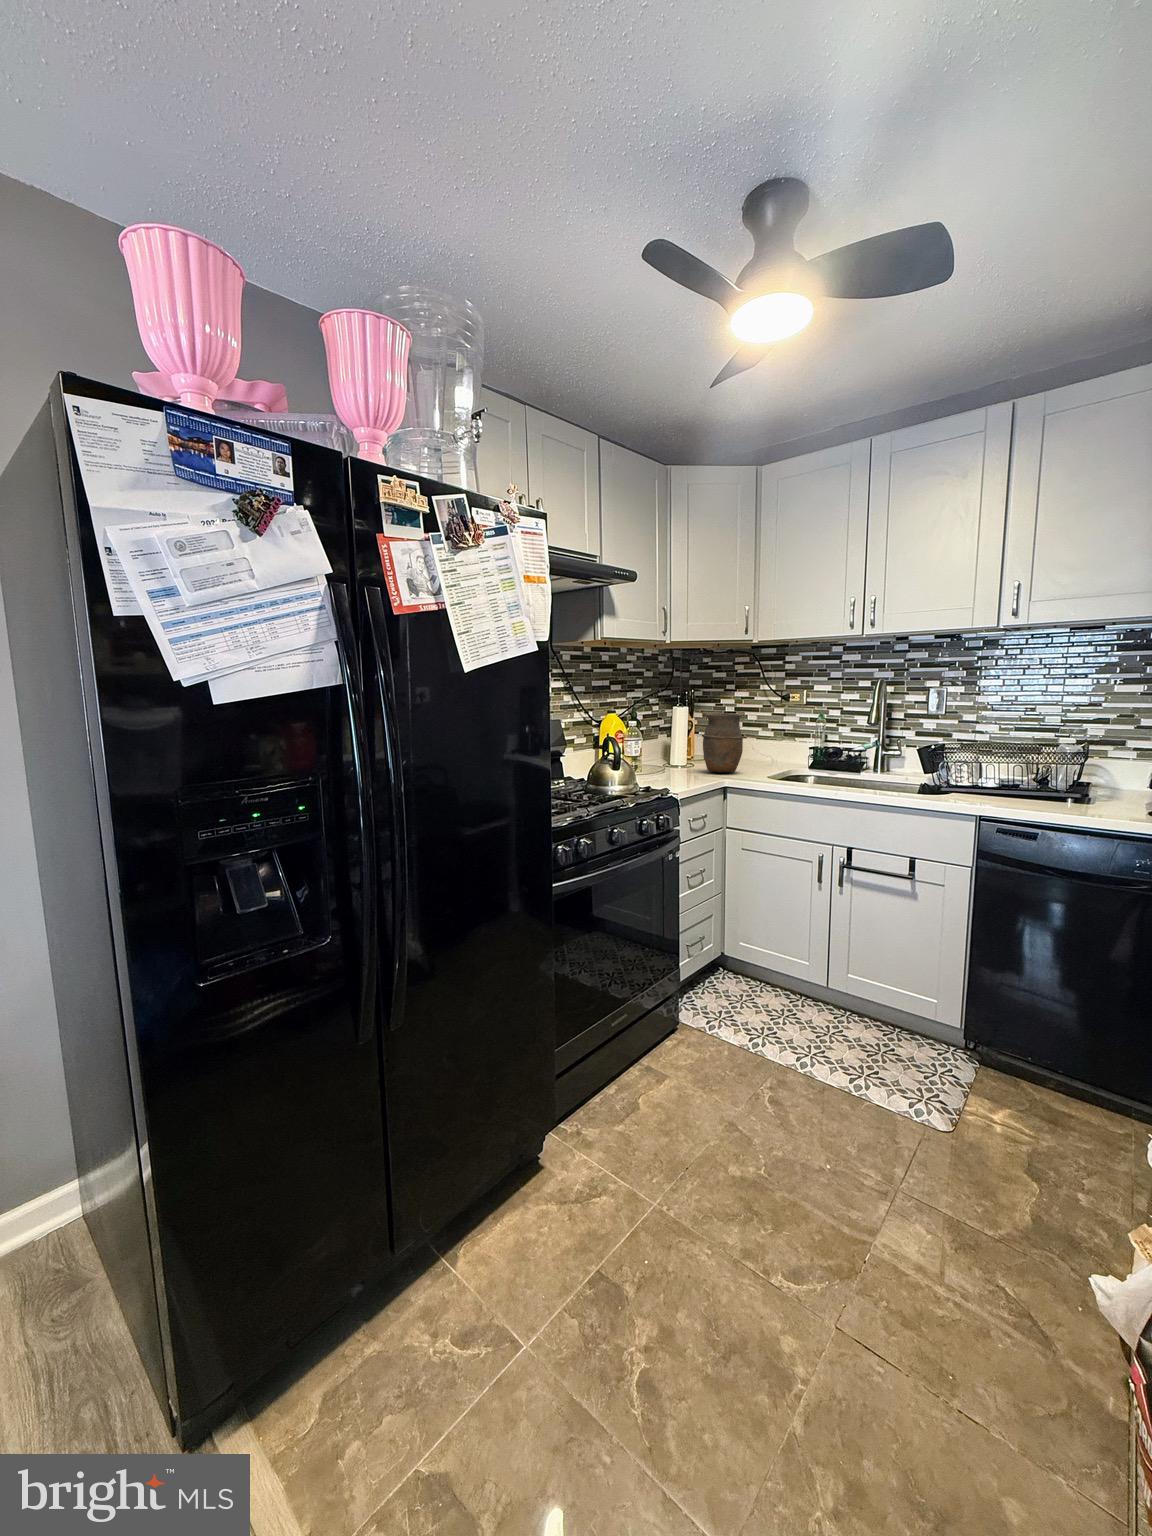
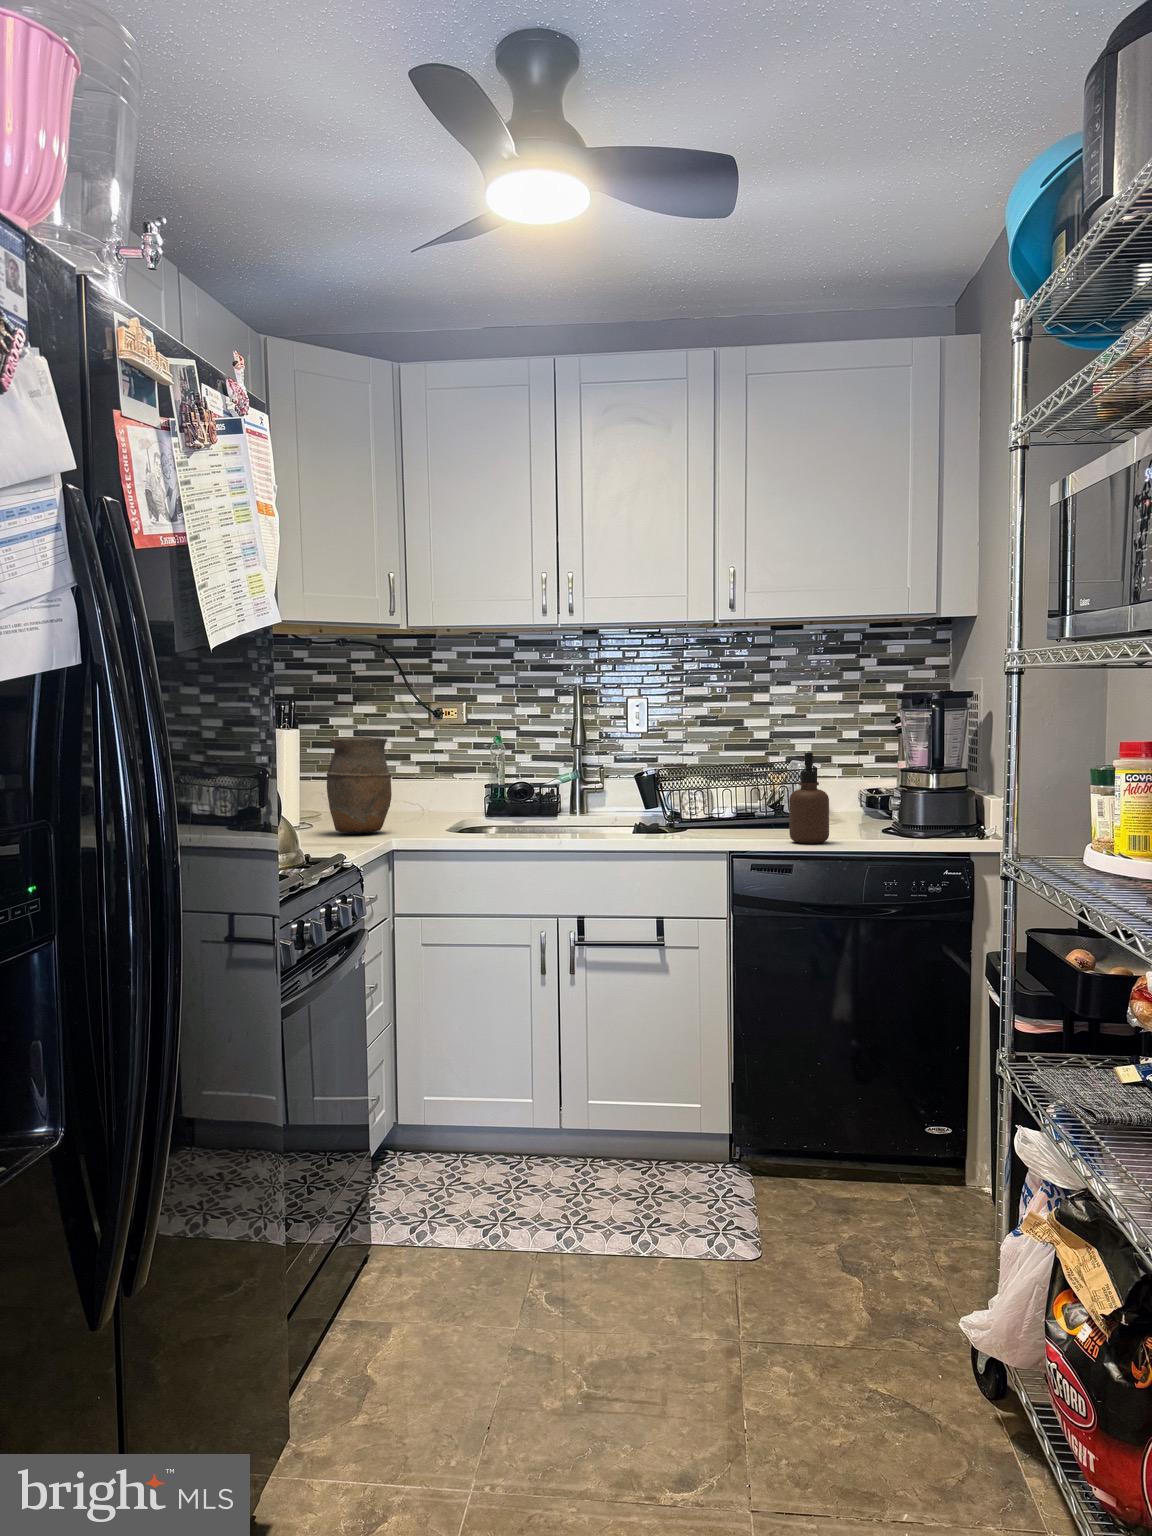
soap dispenser: none [1044,738,1090,816] -> present [789,753,829,844]

